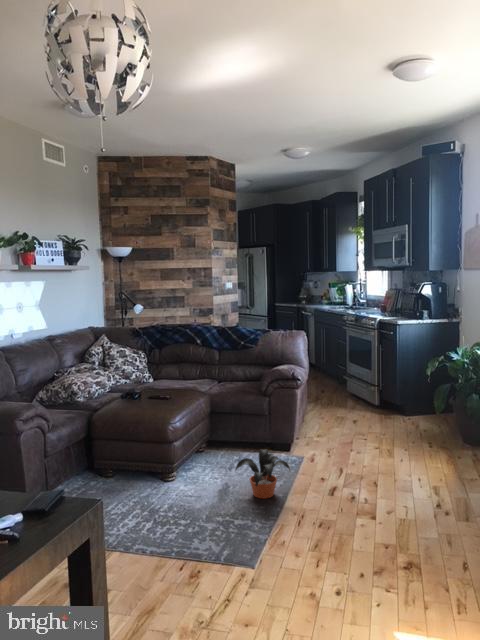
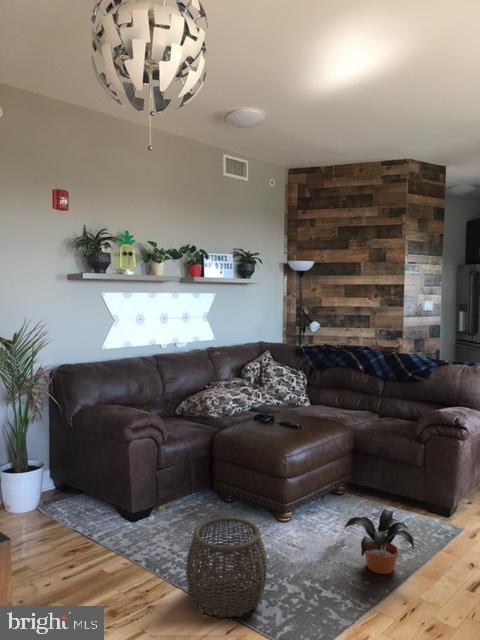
woven basket: none [126,478,200,563] -> present [186,517,268,618]

